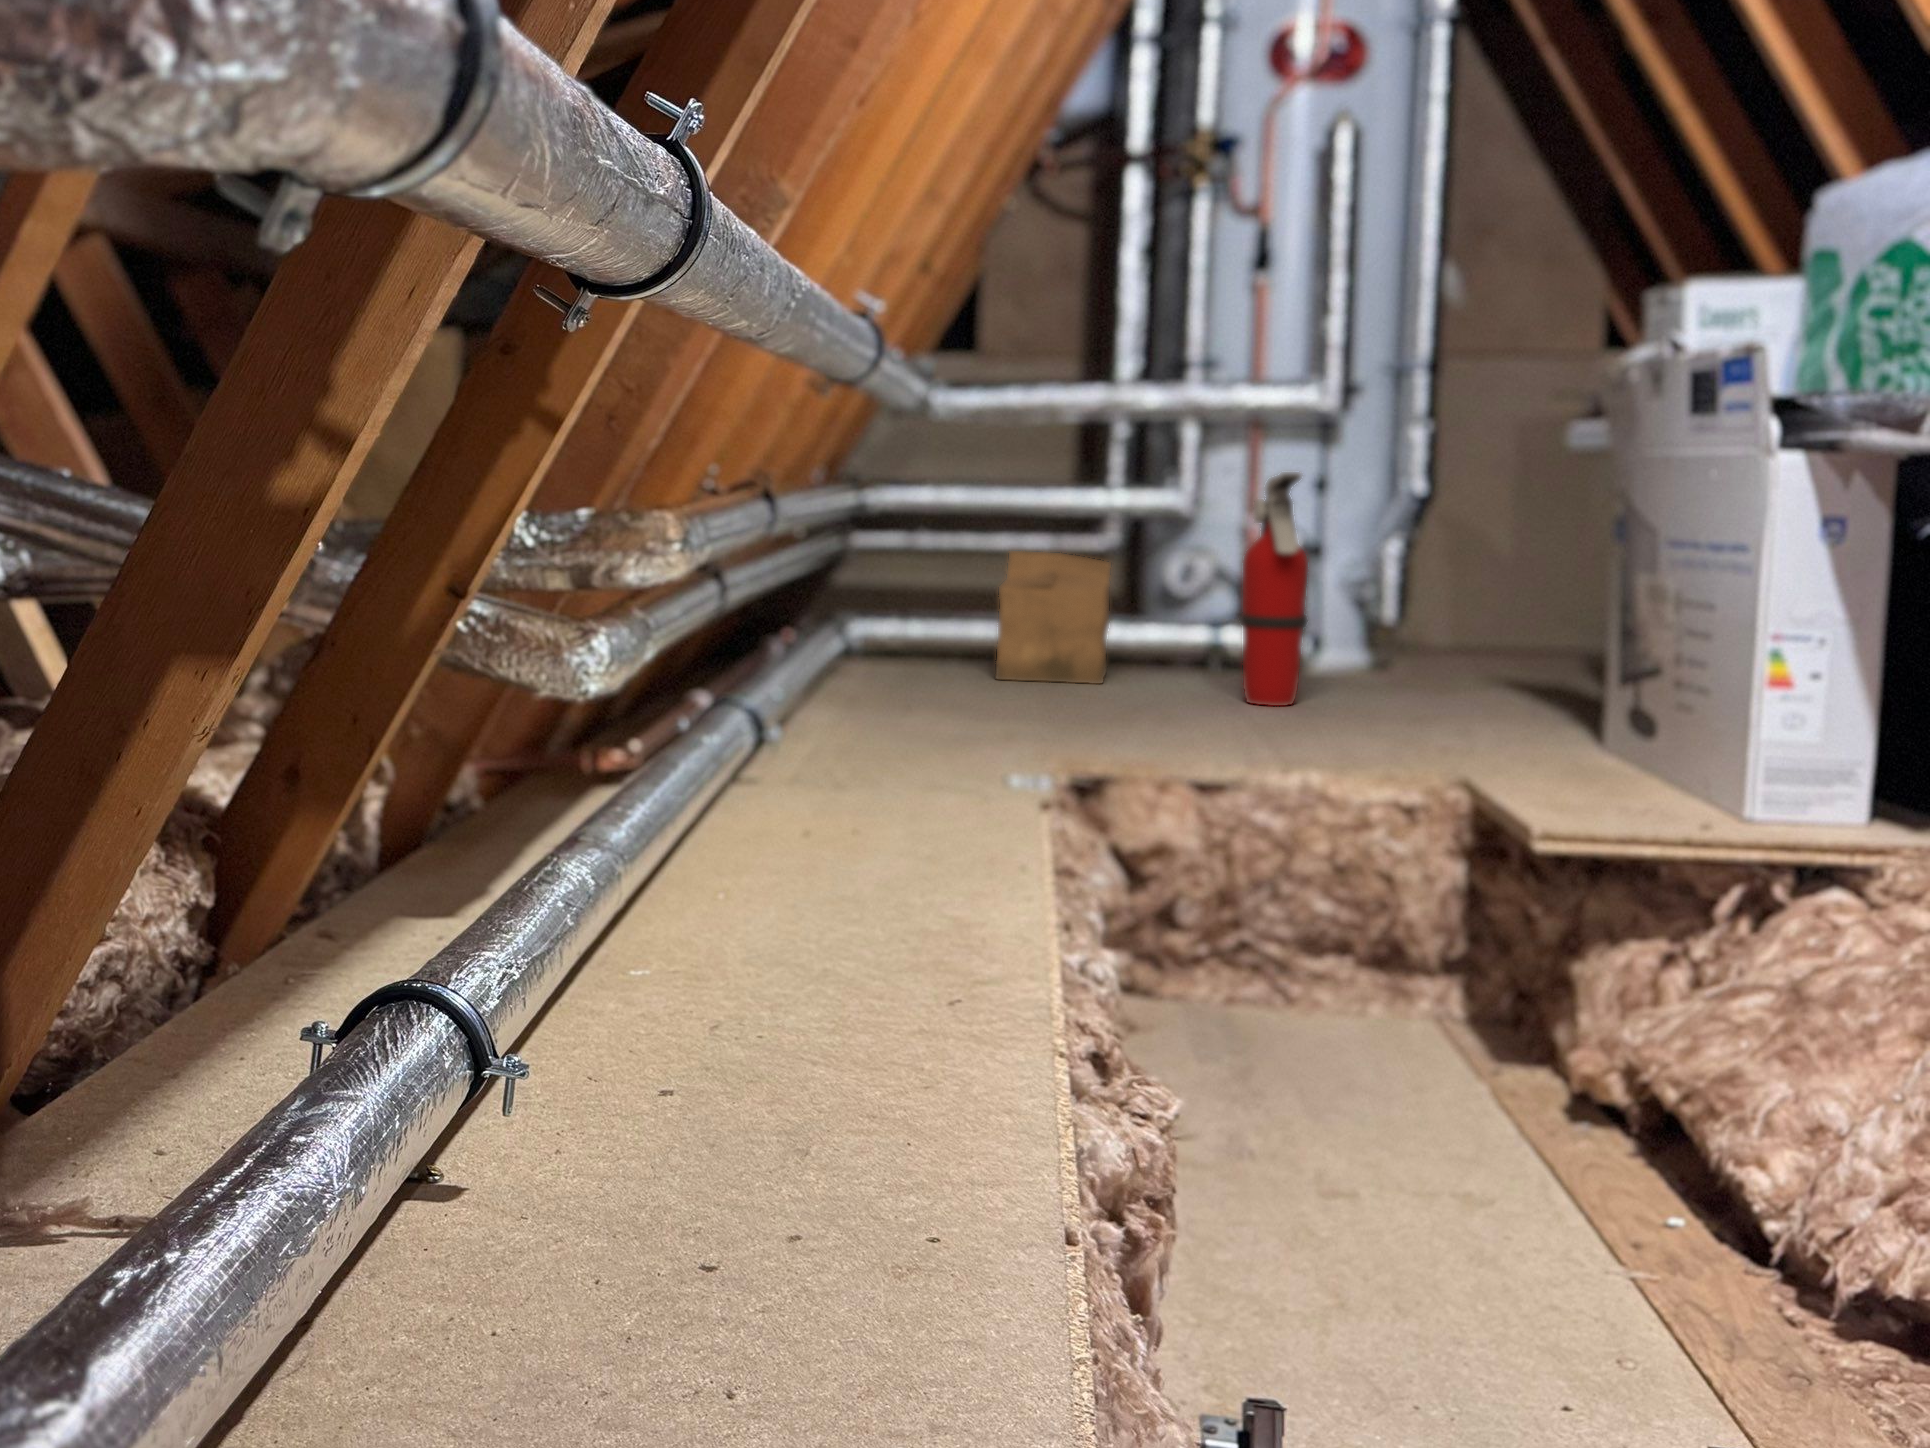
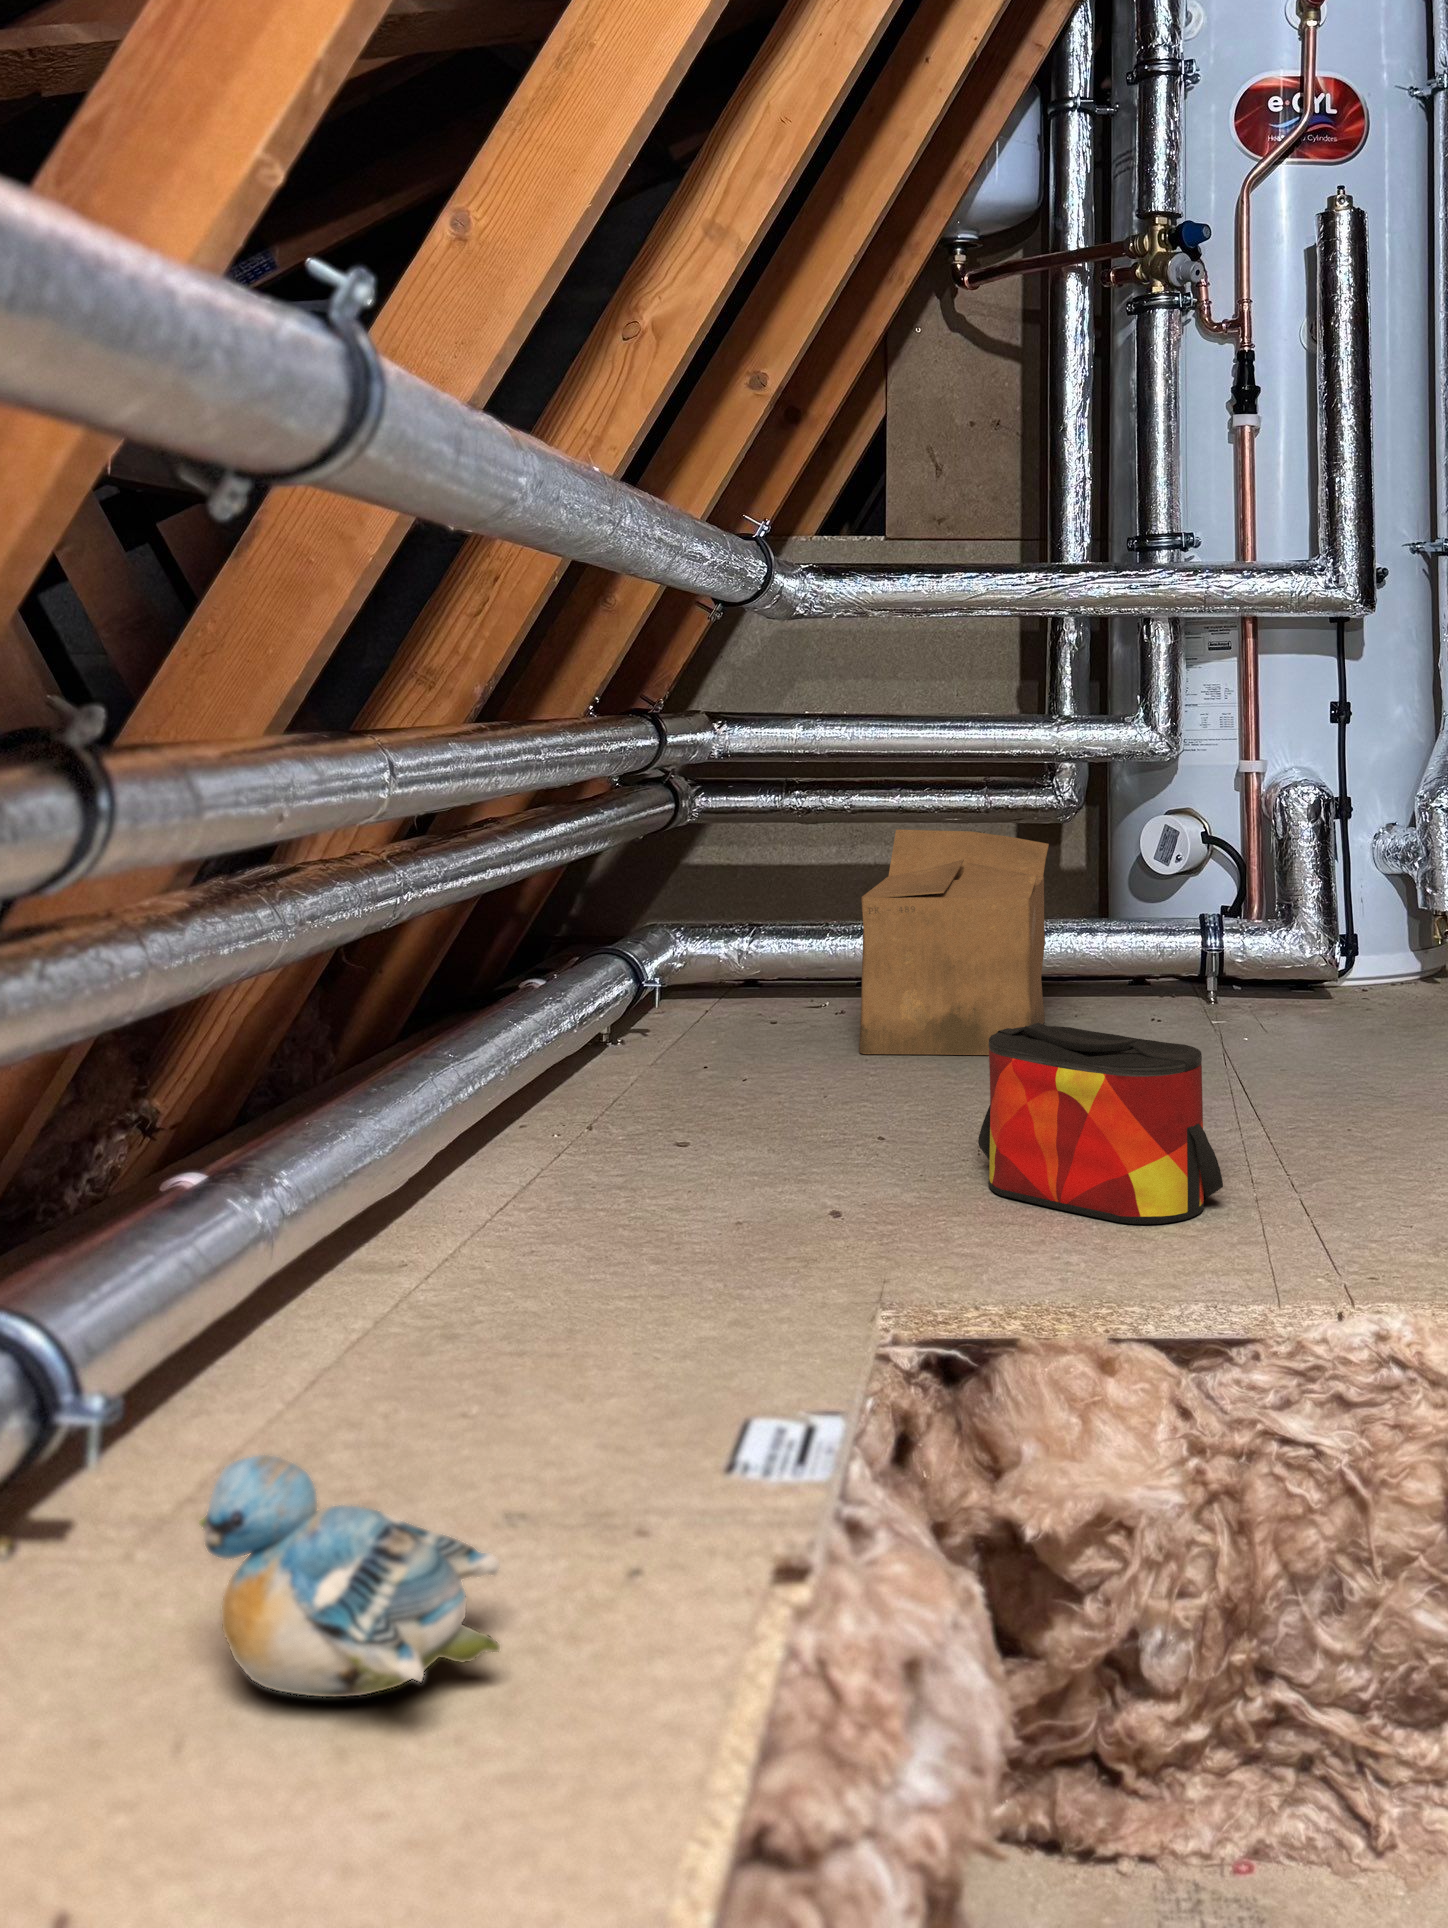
fire extinguisher: present [1240,472,1308,706] -> none [1238,700,1348,1105]
bag: none [1091,640,1227,734] -> present [978,1023,1223,1224]
plush toy: none [867,722,973,797] -> present [200,1455,500,1697]

